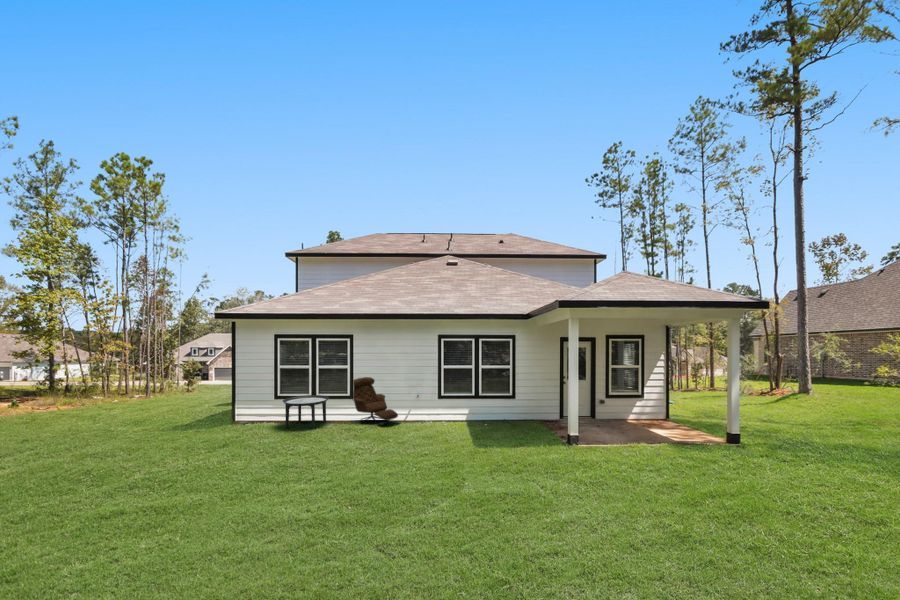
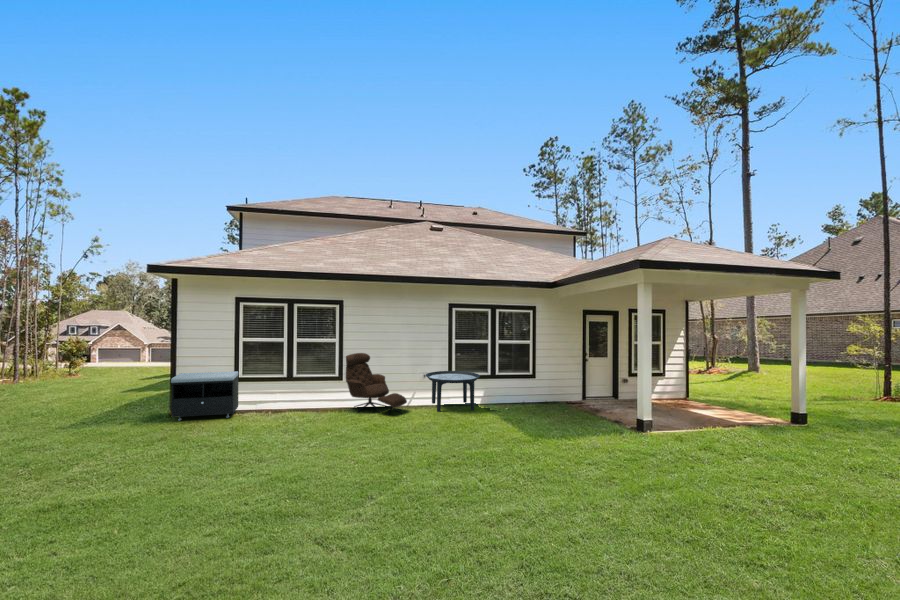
storage bench: none [229,391,277,427] -> present [171,371,238,421]
round table: present [283,395,329,429] -> present [426,371,480,412]

